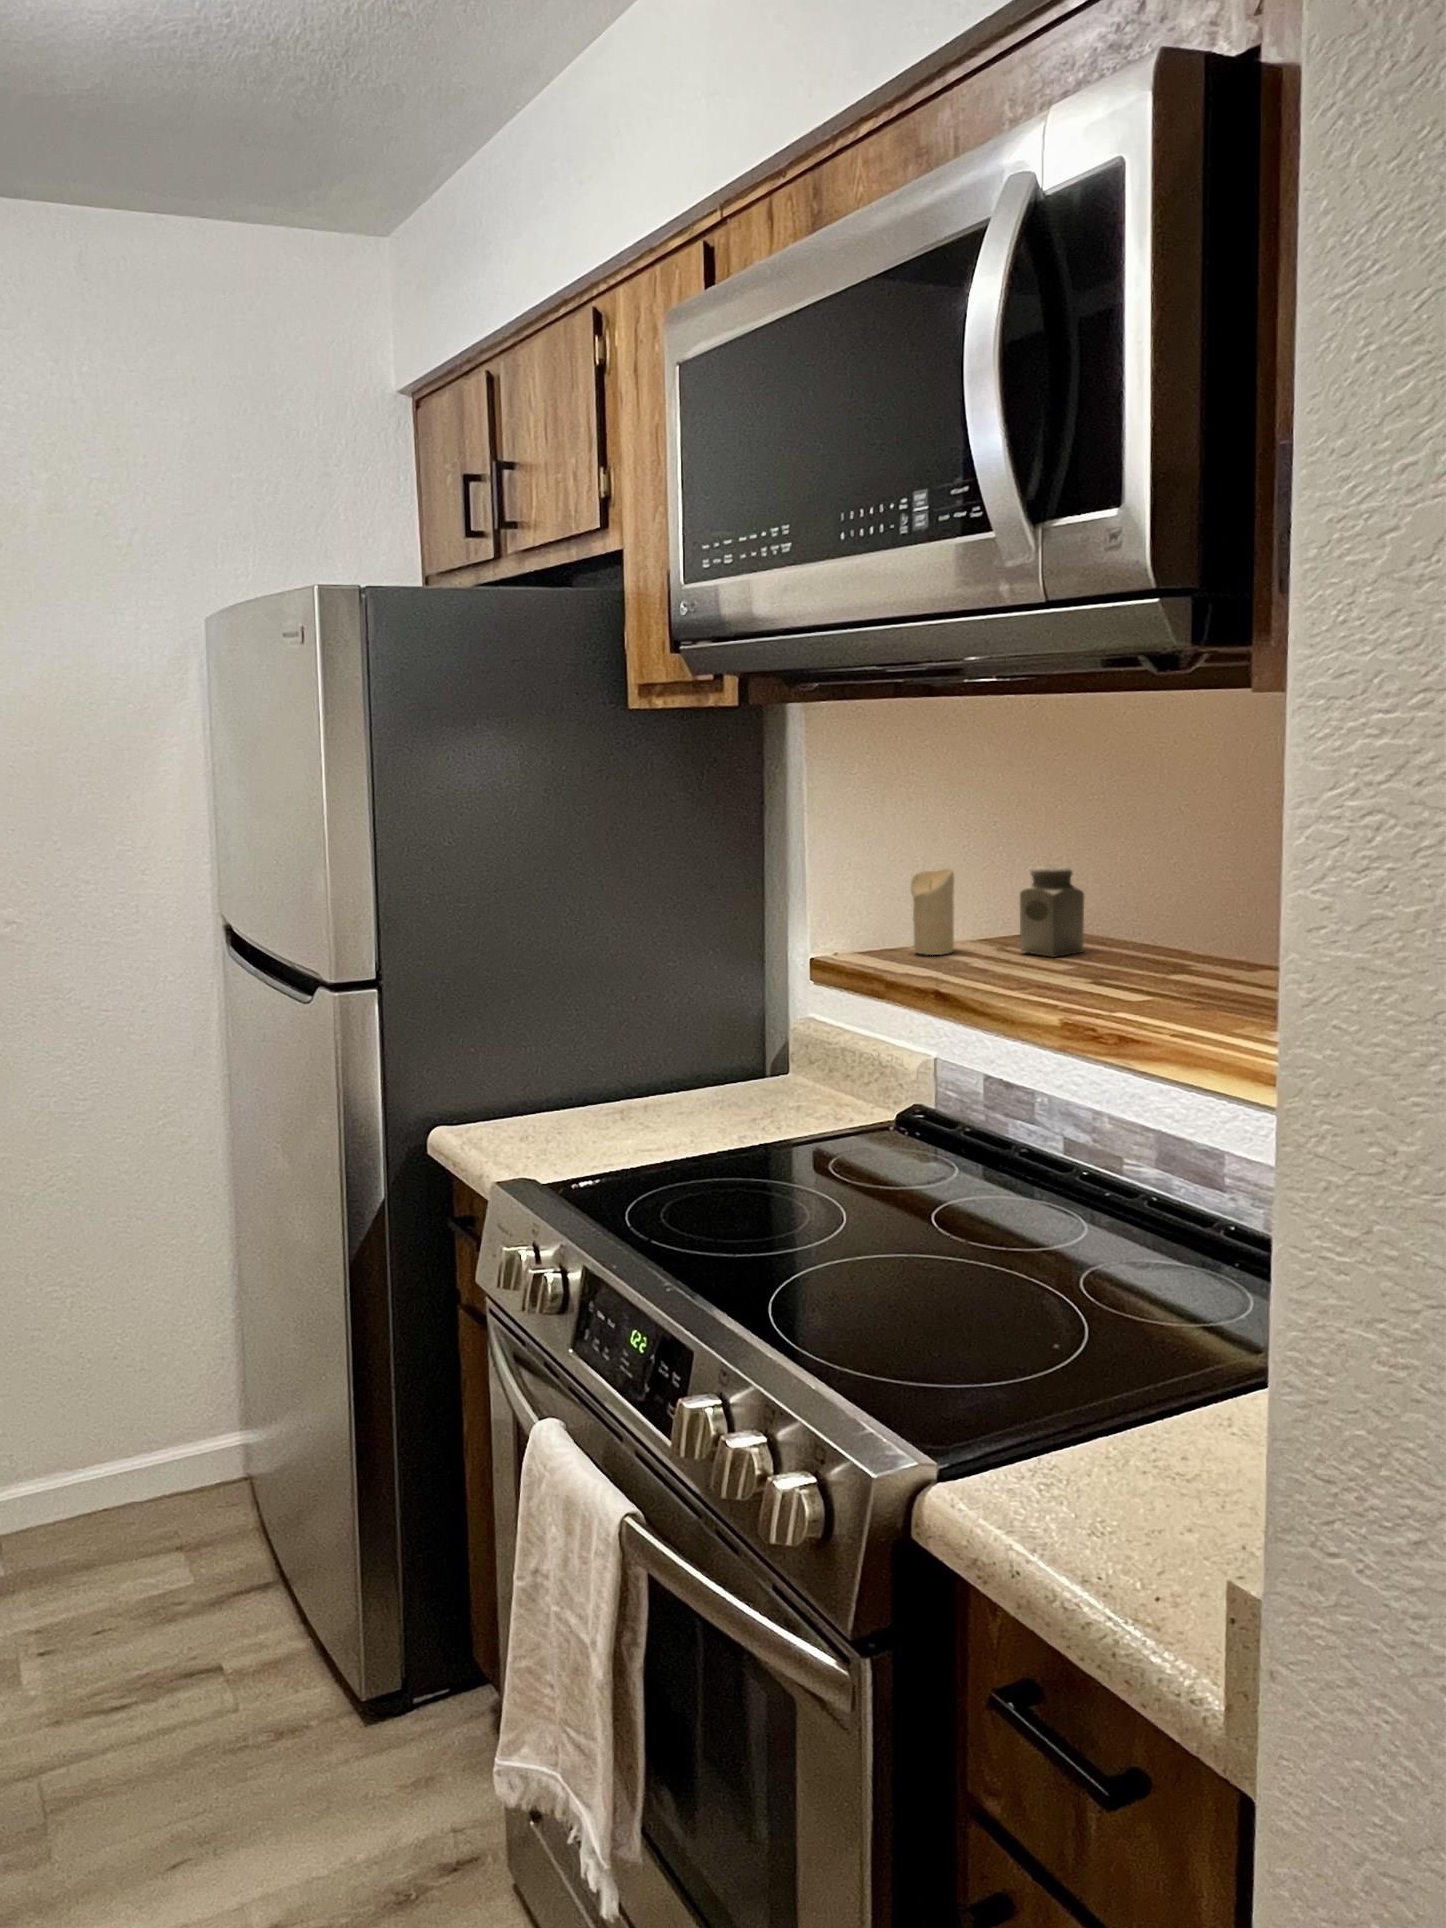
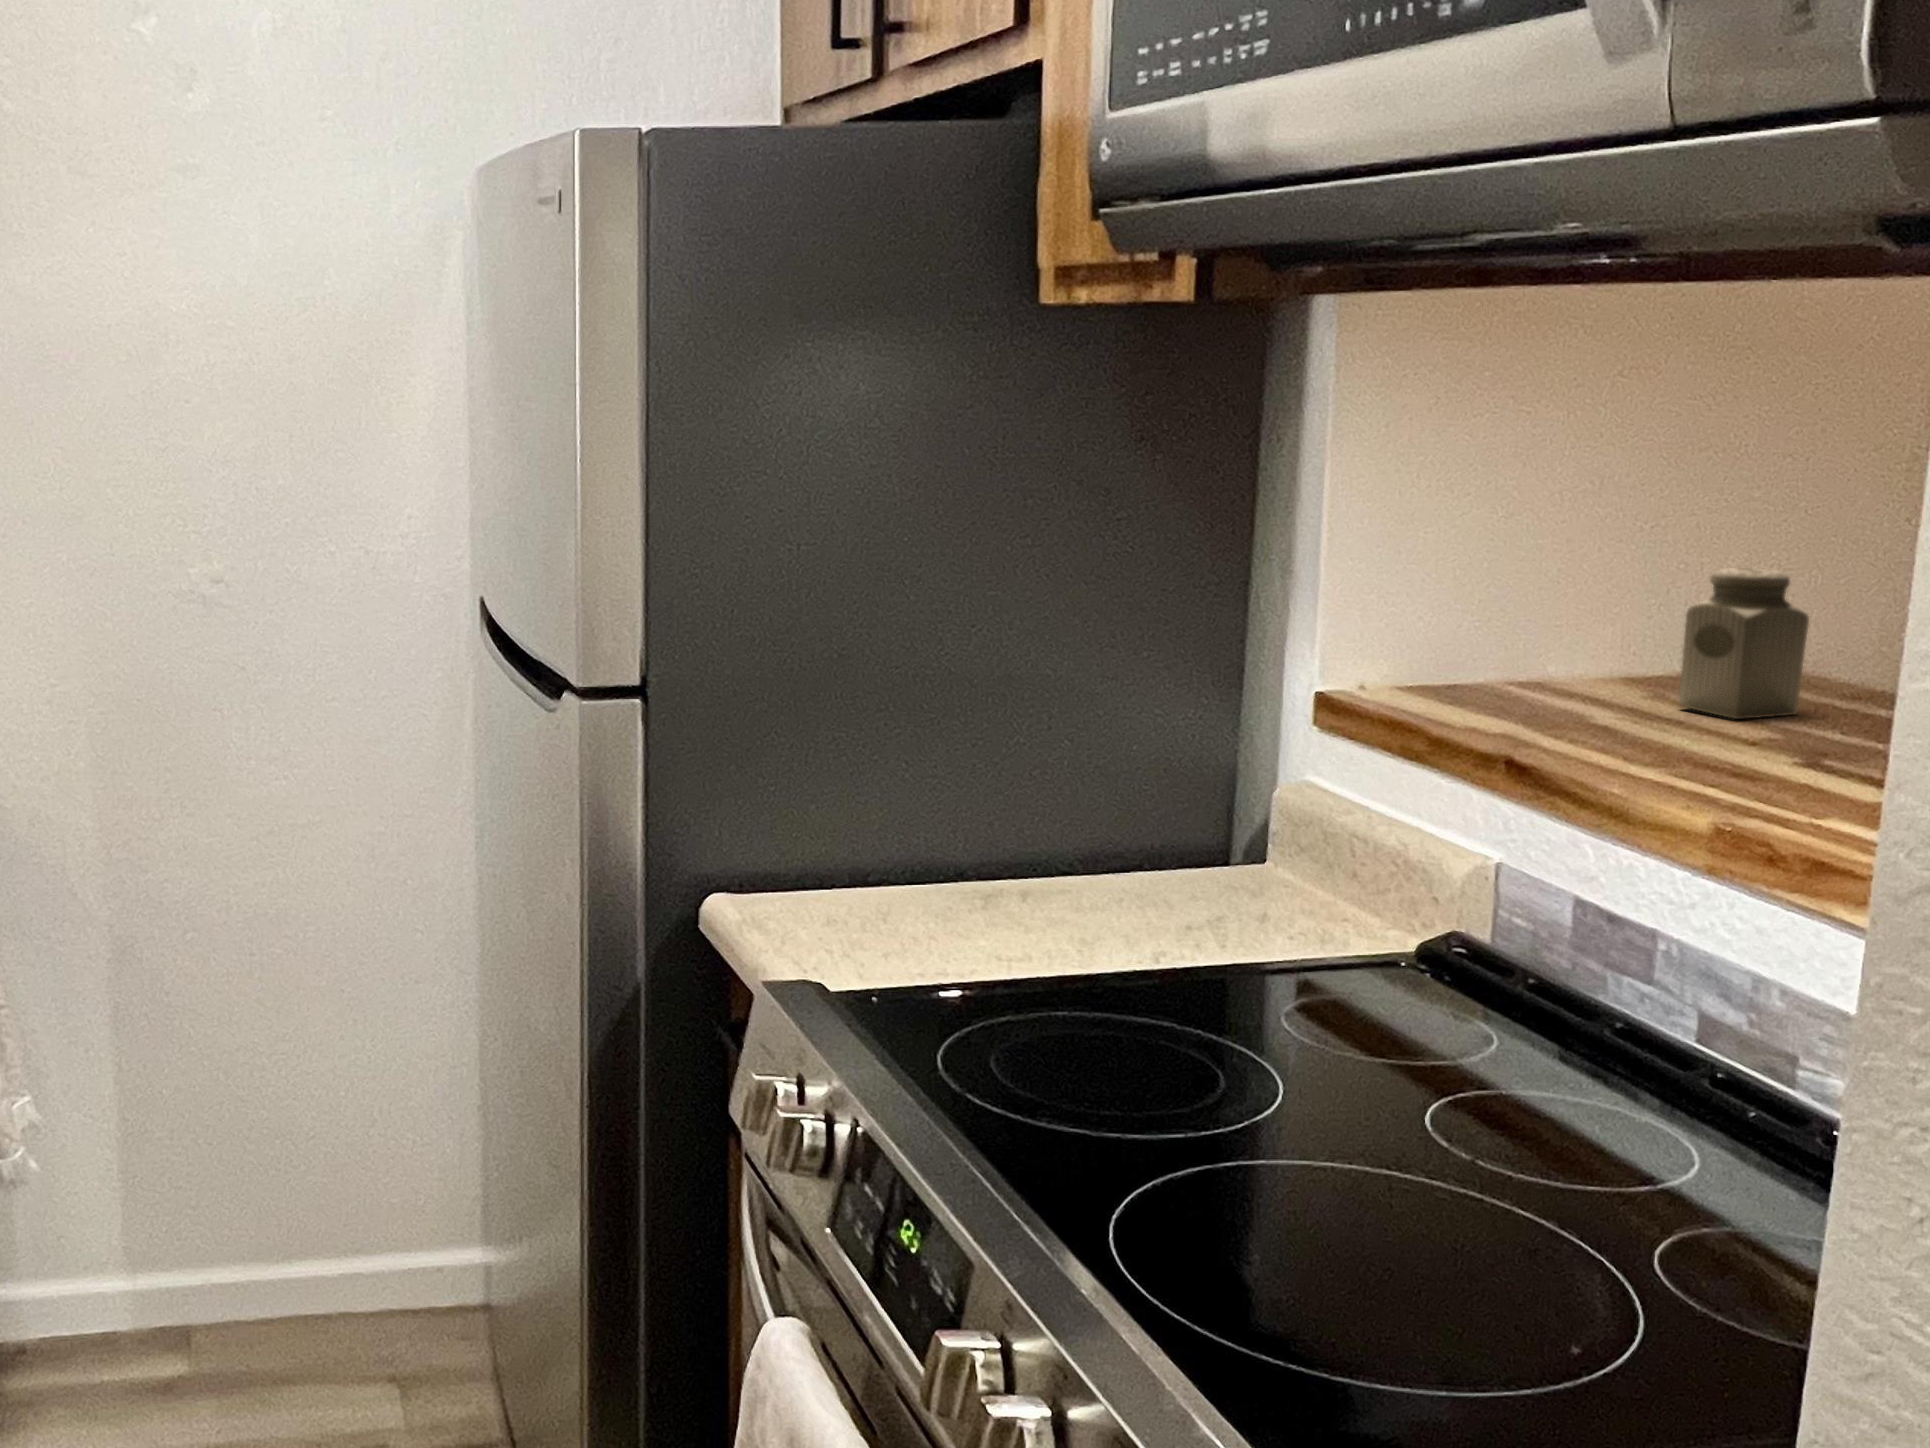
candle: present [911,869,954,955] -> none [1488,564,1571,701]

